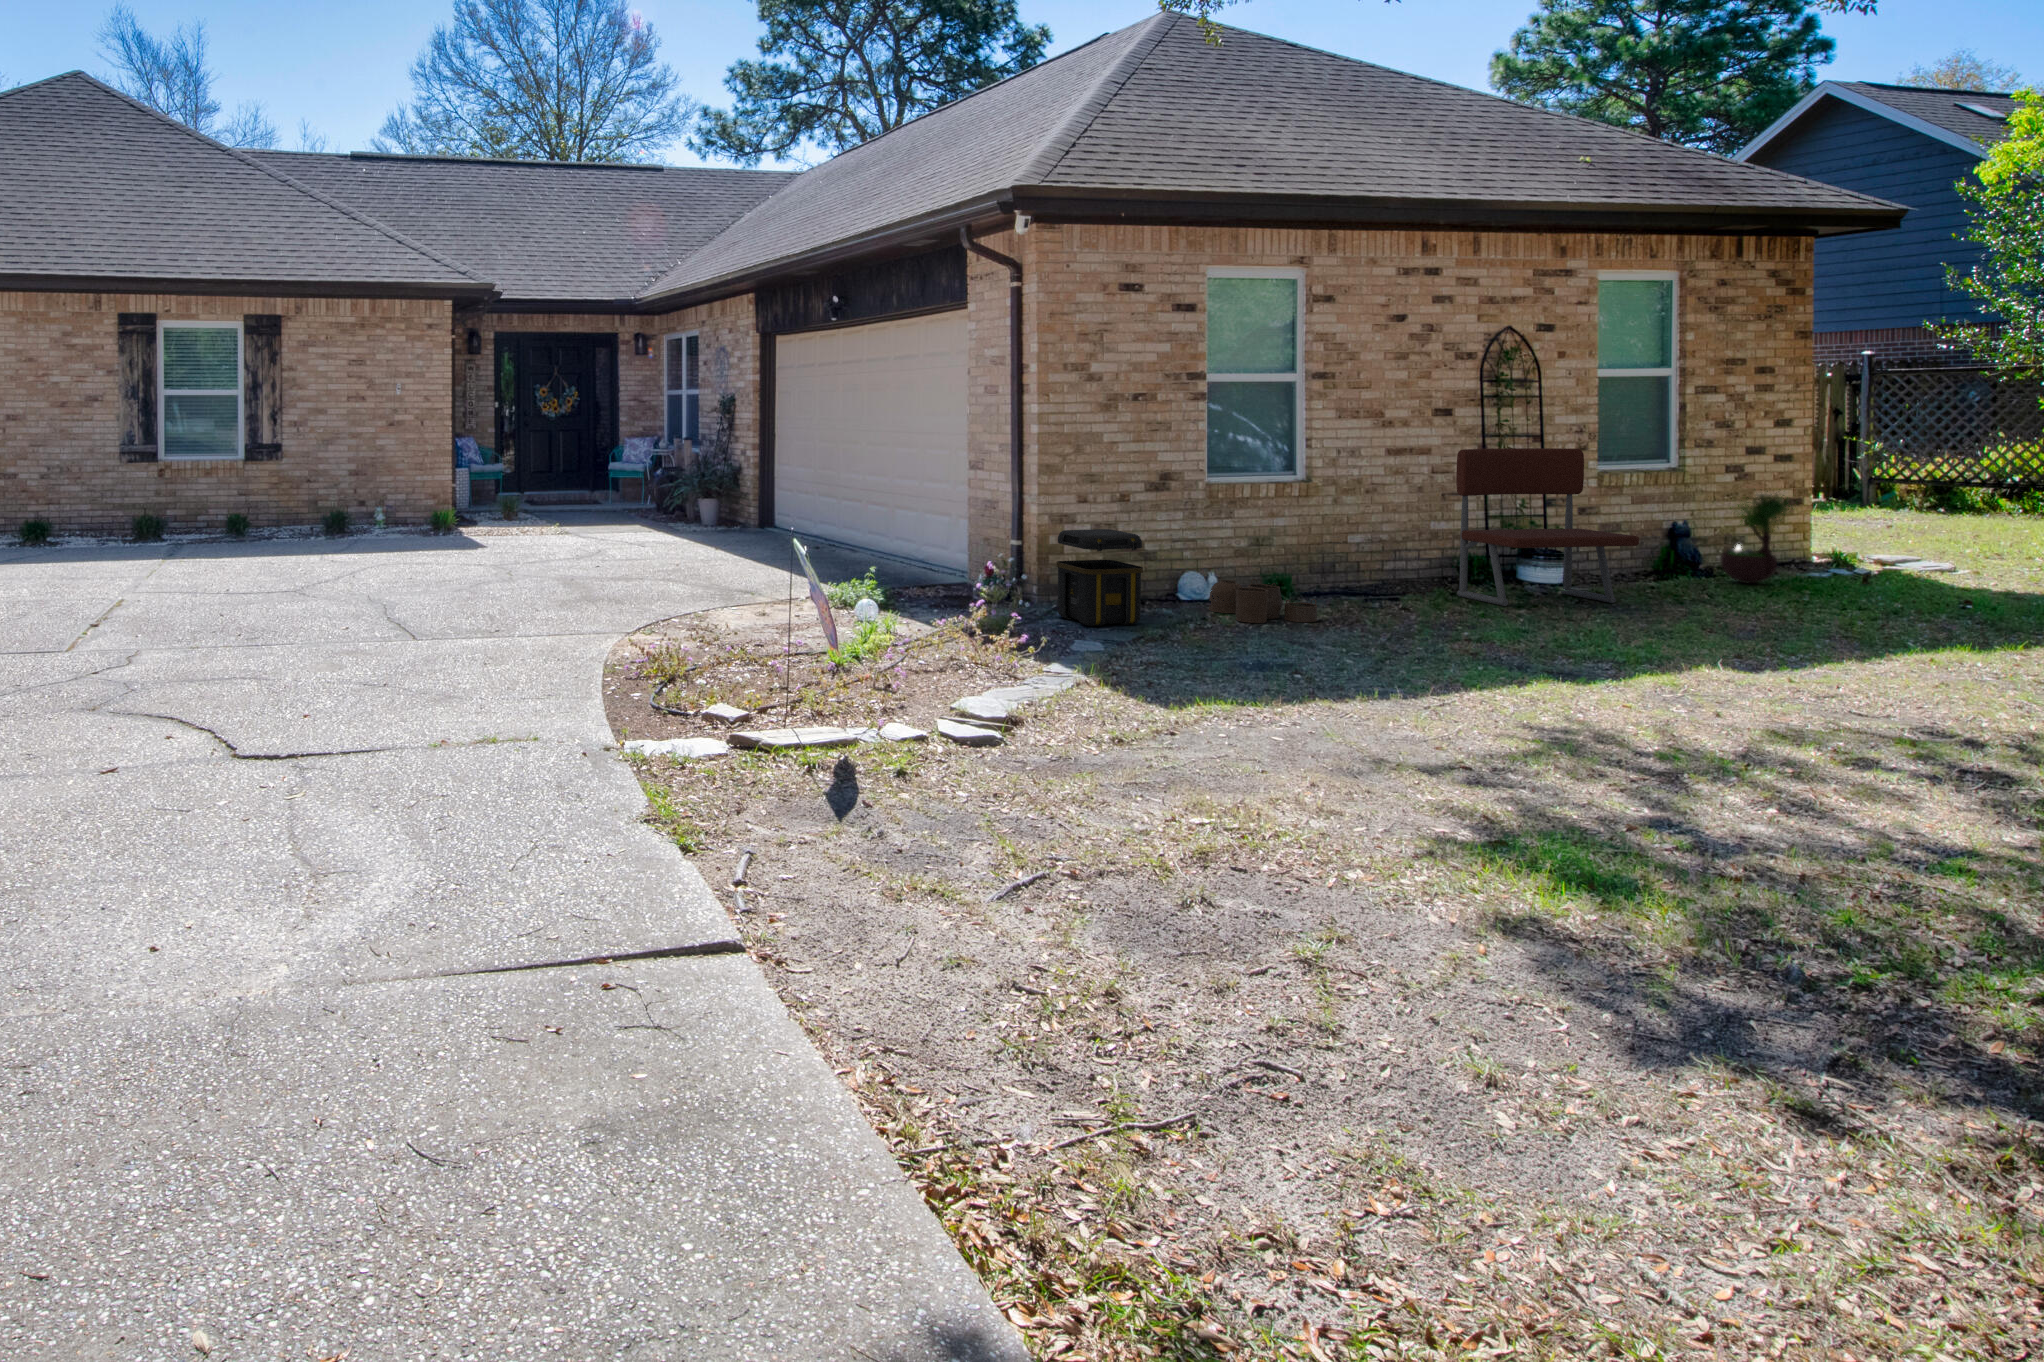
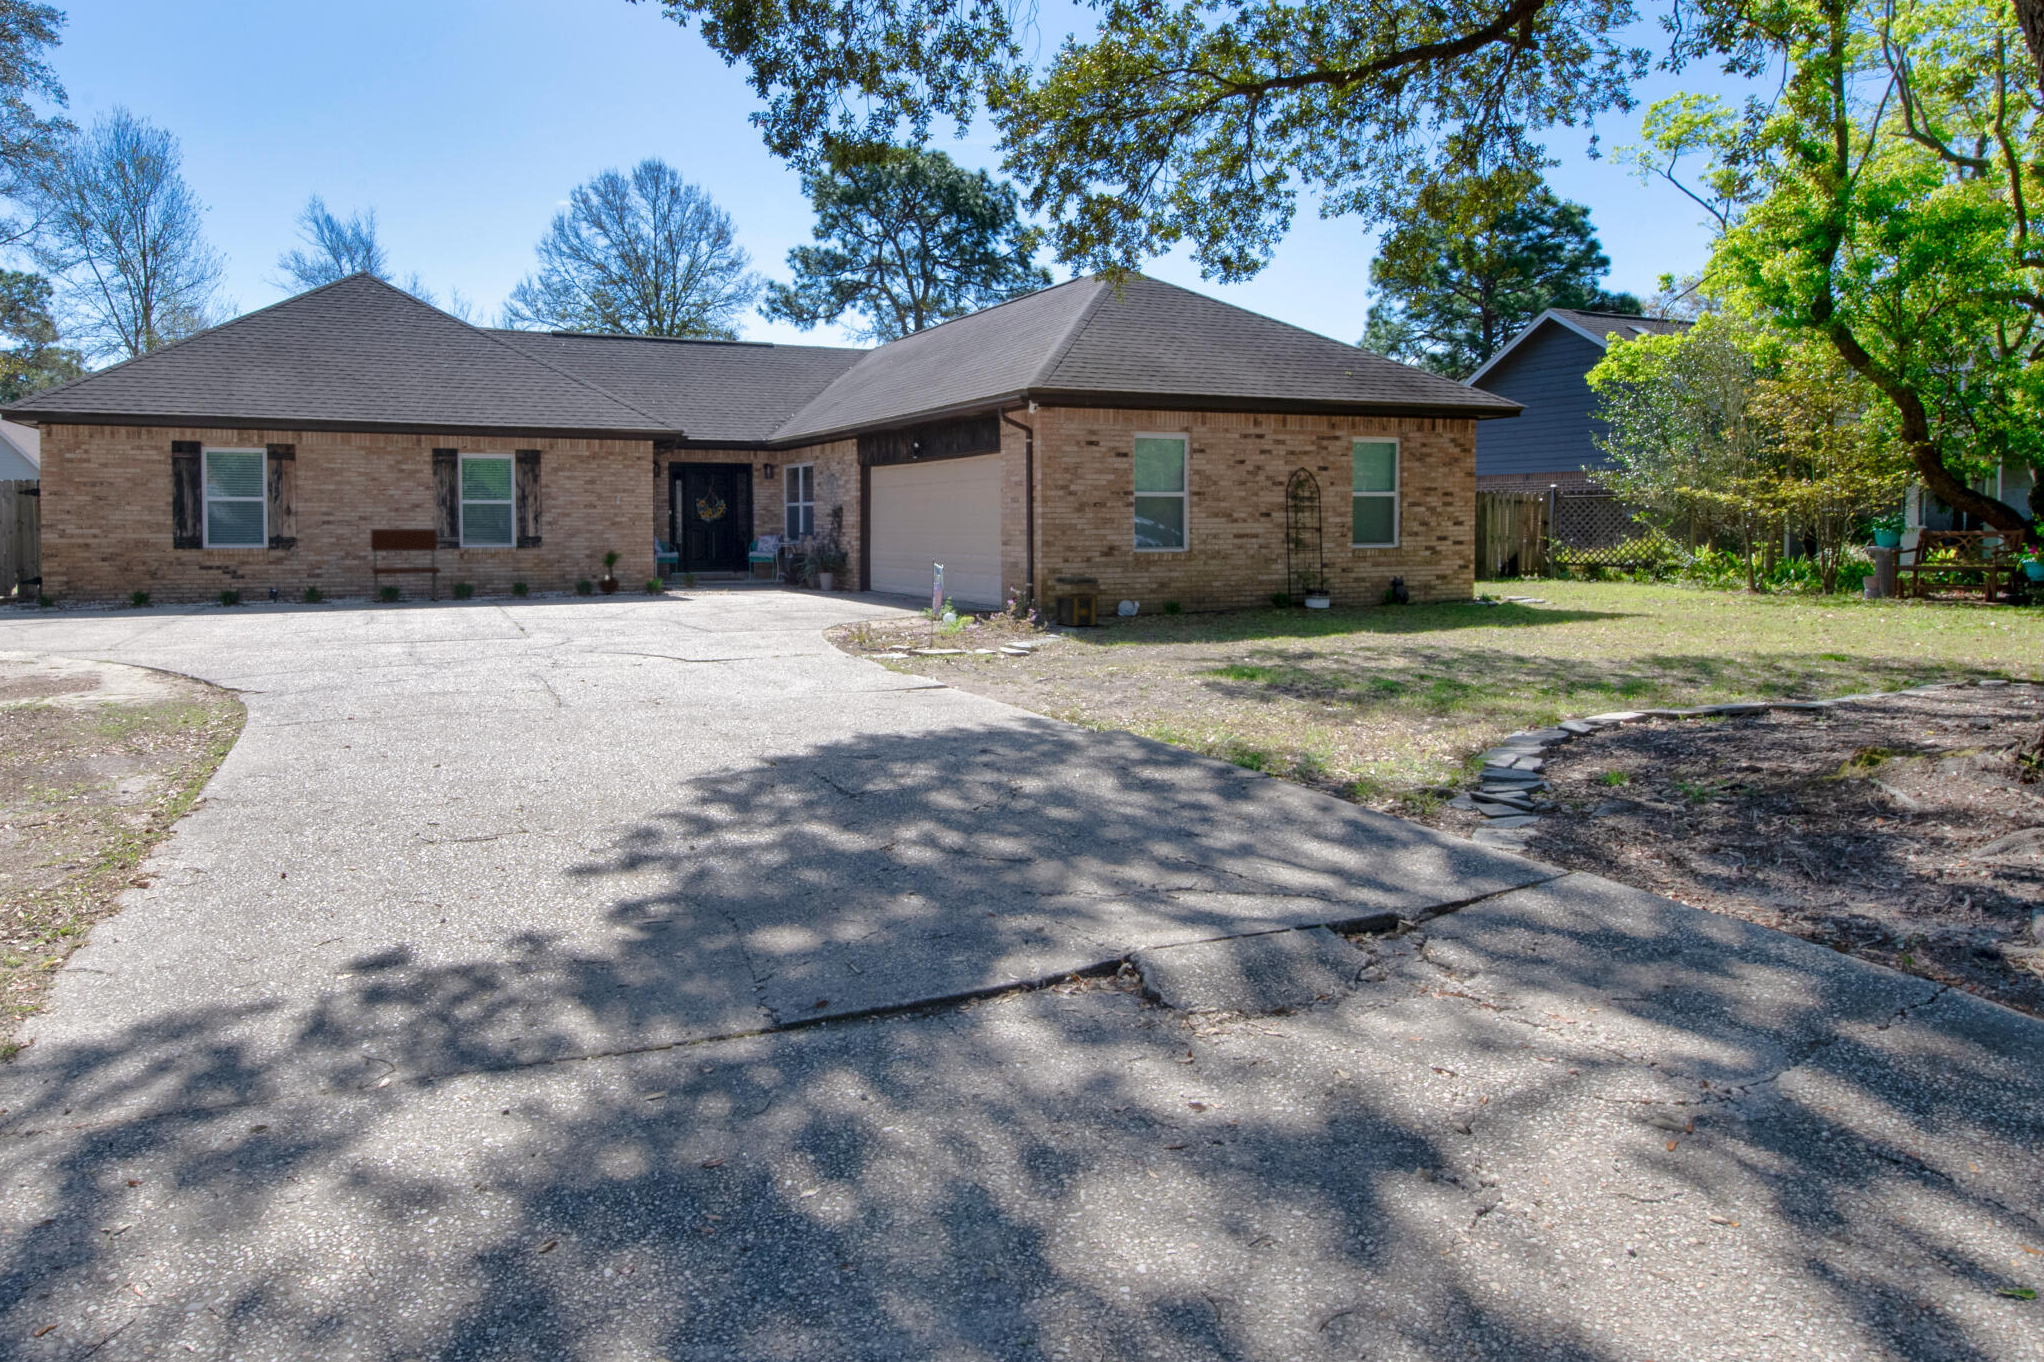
bench: present [1456,448,1639,606] -> present [371,529,440,601]
potted tree: present [1721,491,1793,583] -> present [598,550,621,594]
woven basket: present [1209,578,1317,623] -> none [1135,603,1190,625]

